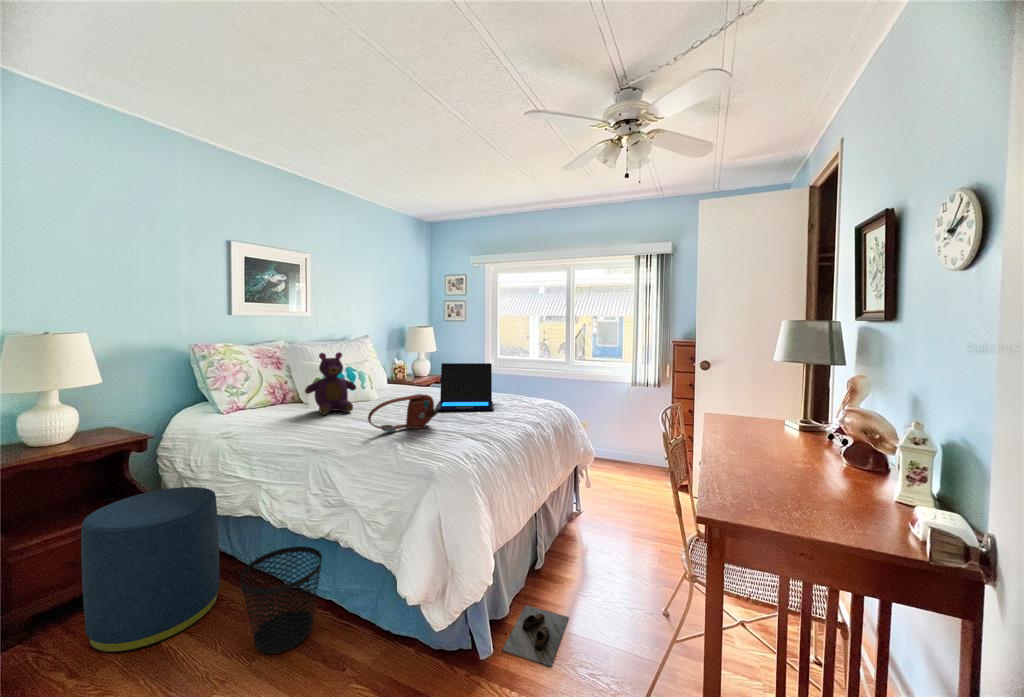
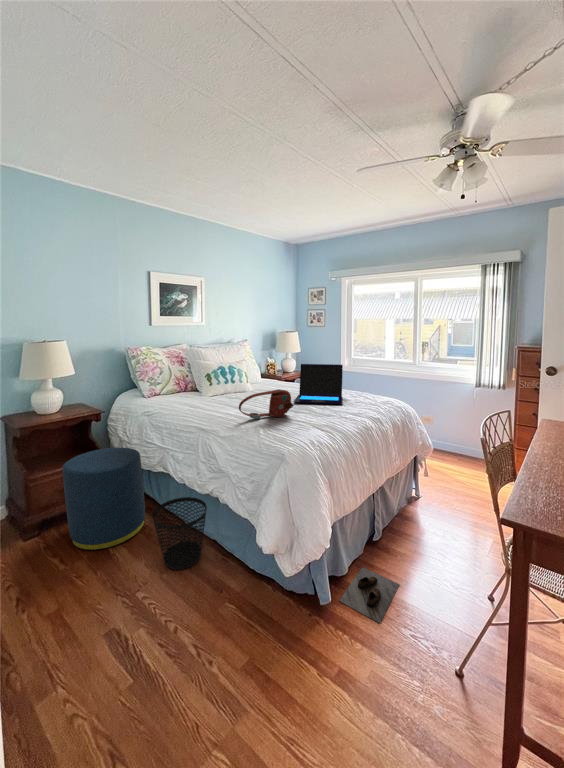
teddy bear: present [305,352,356,415] -> none [198,354,235,402]

